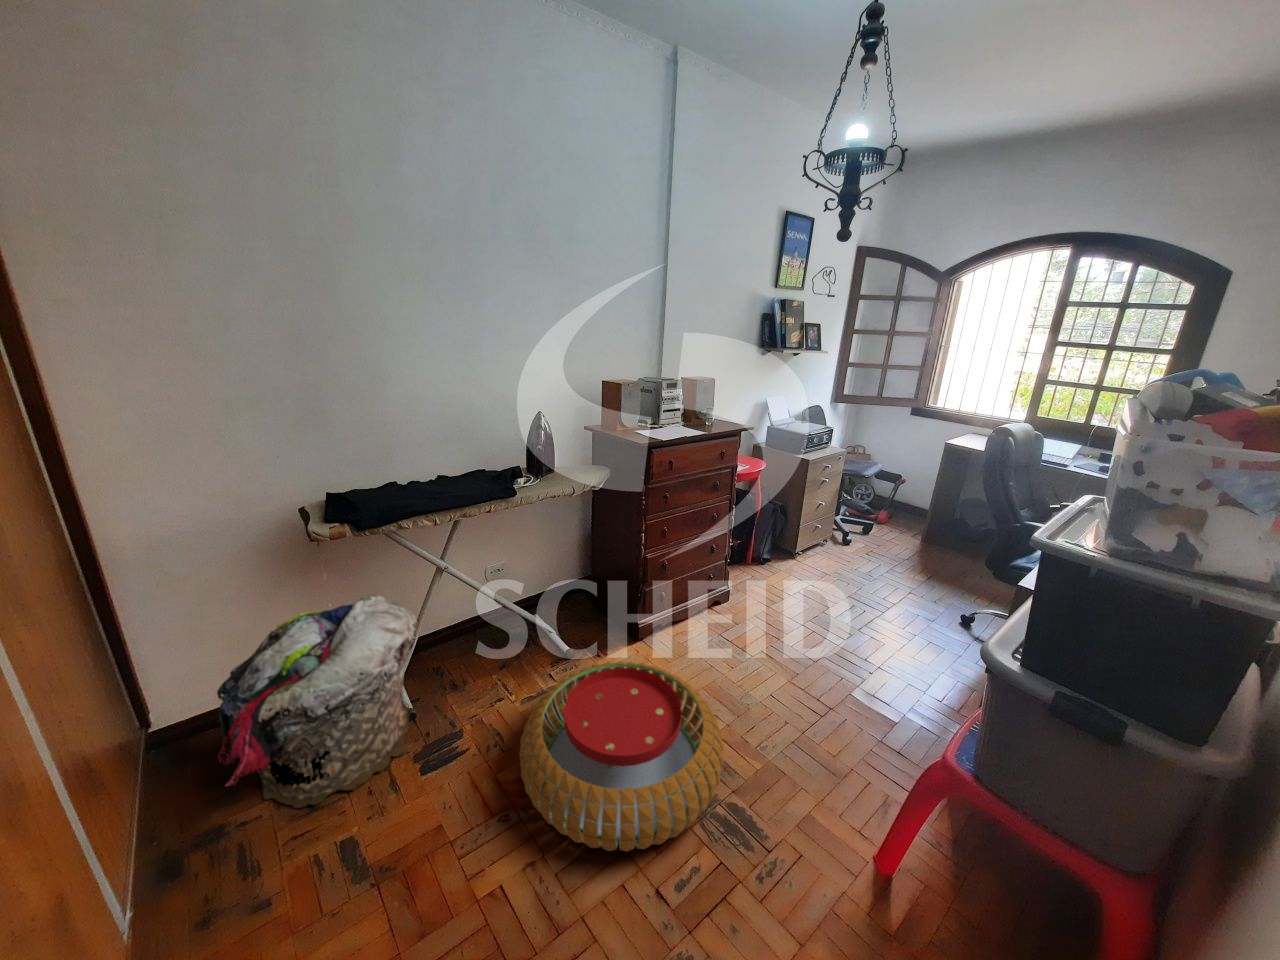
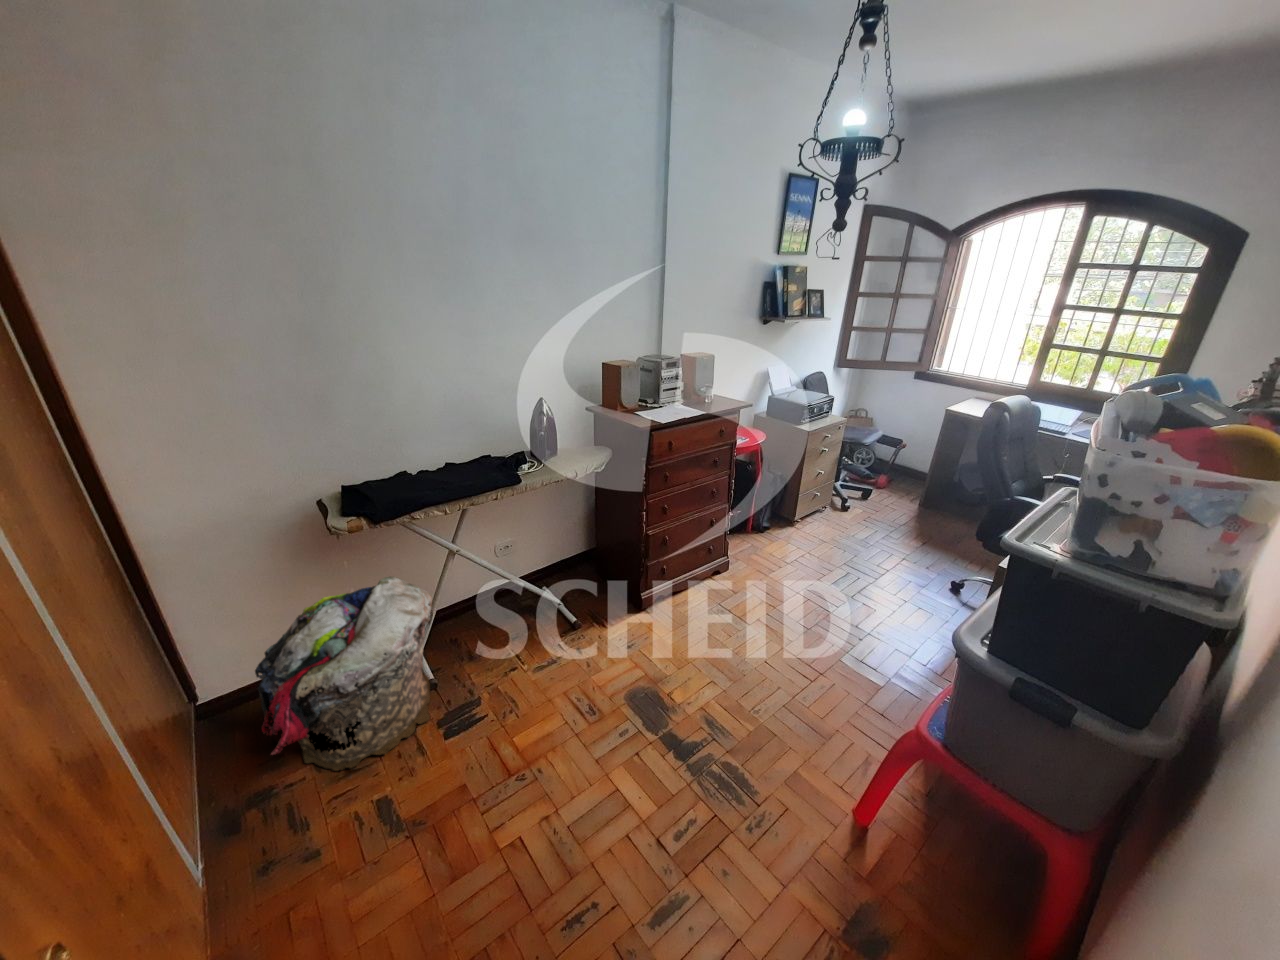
pouf: present [519,661,724,852] -> none [533,635,720,807]

